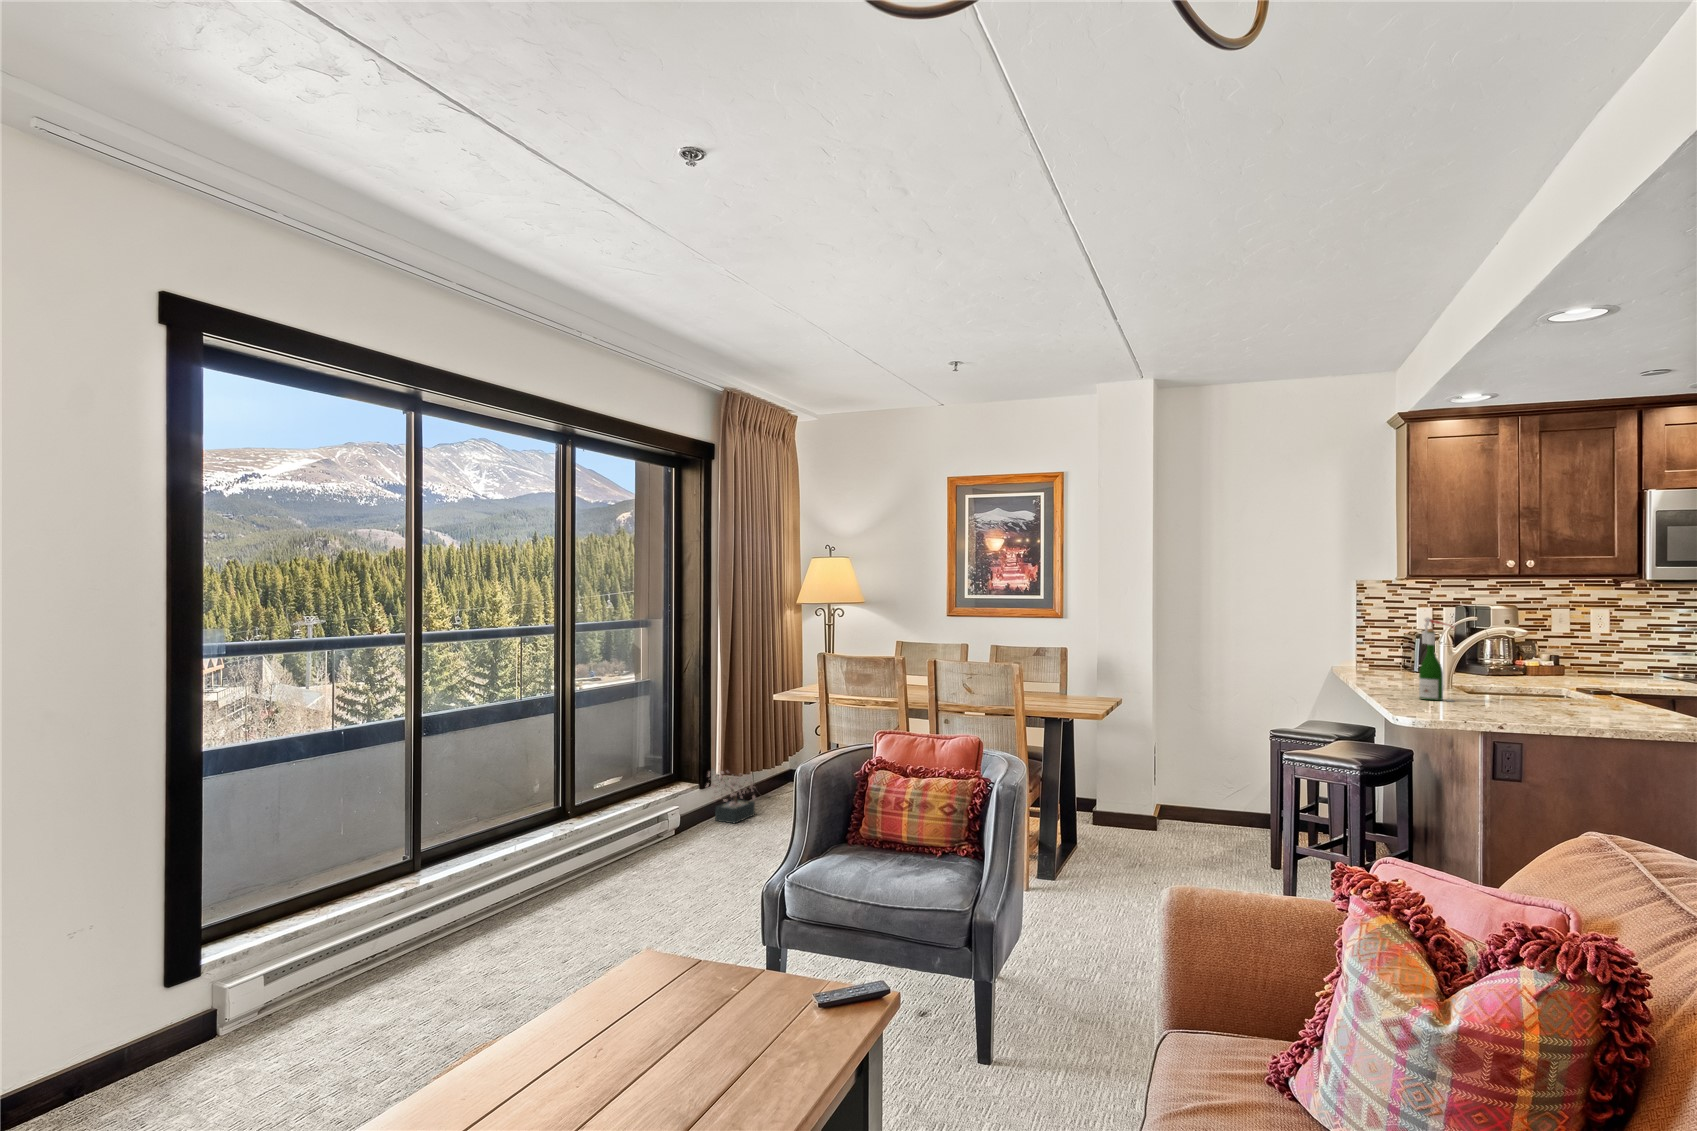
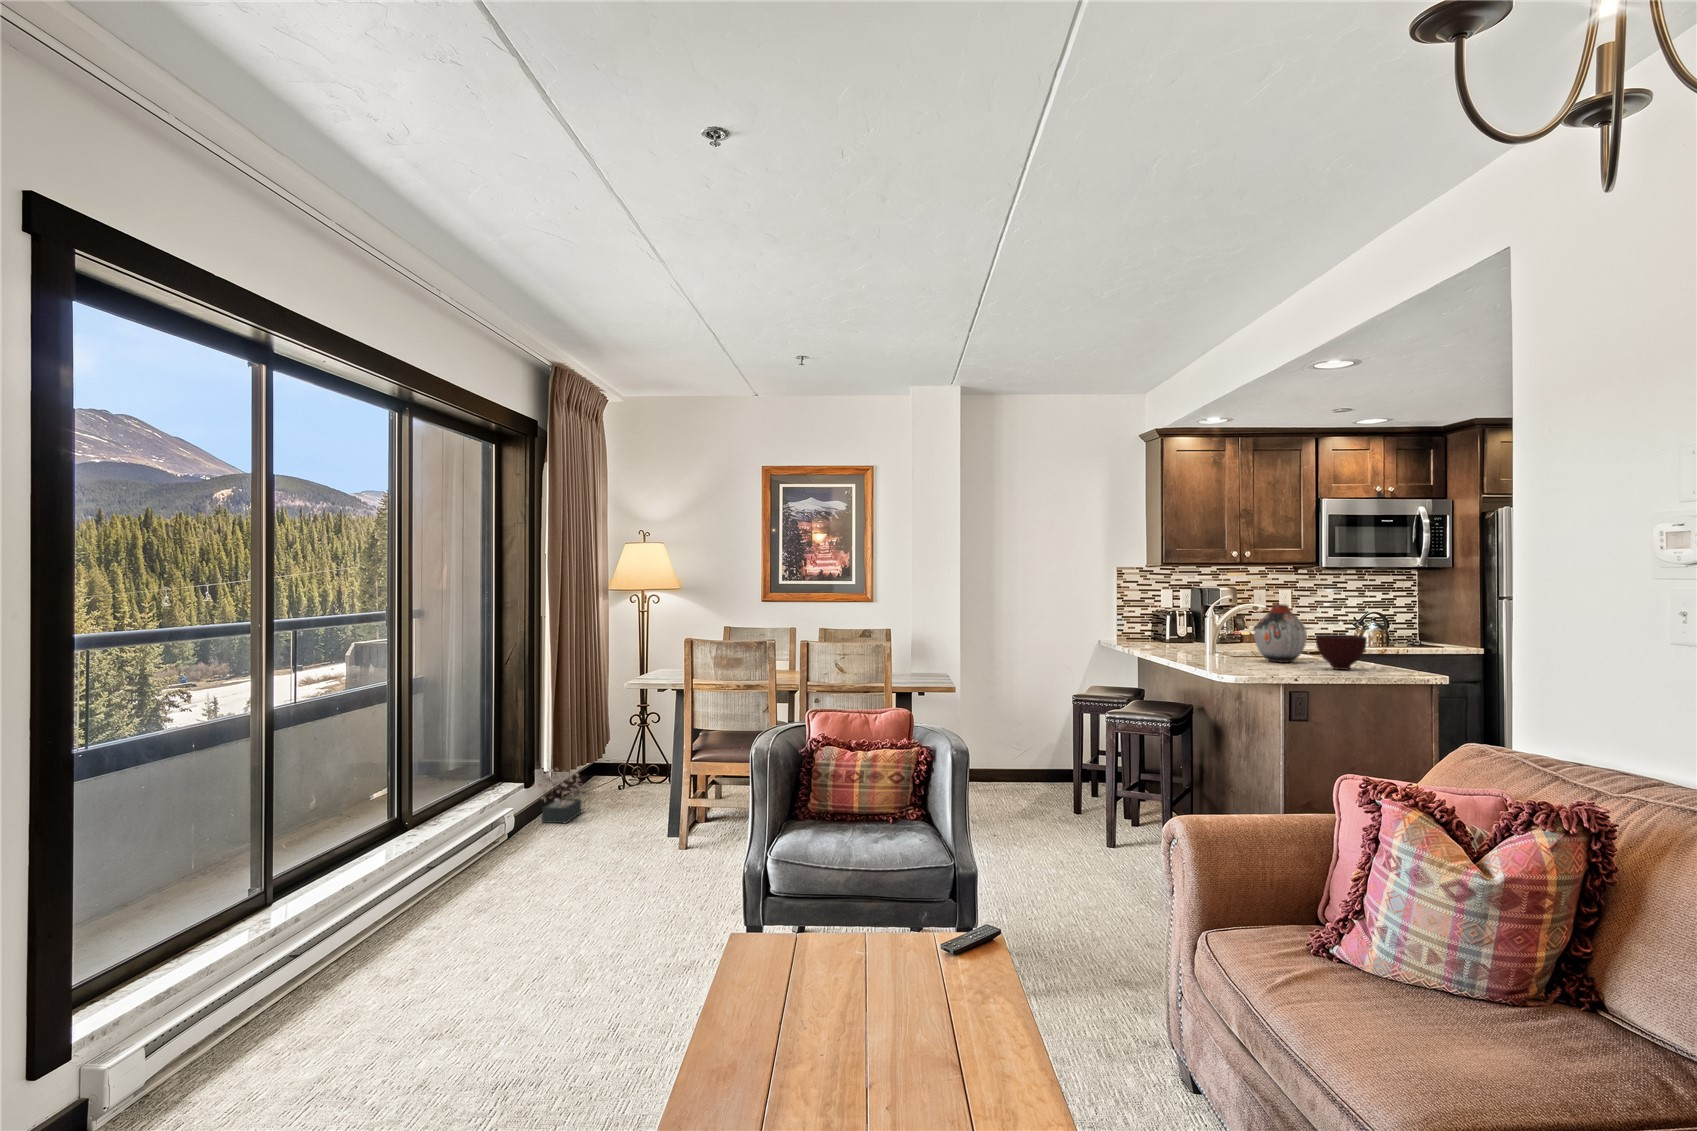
wine bottle: present [1419,618,1455,701] -> none [1206,596,1234,663]
vase: none [1494,629,1569,703] -> present [1254,604,1307,662]
bowl: none [1566,670,1642,717] -> present [1316,635,1367,670]

